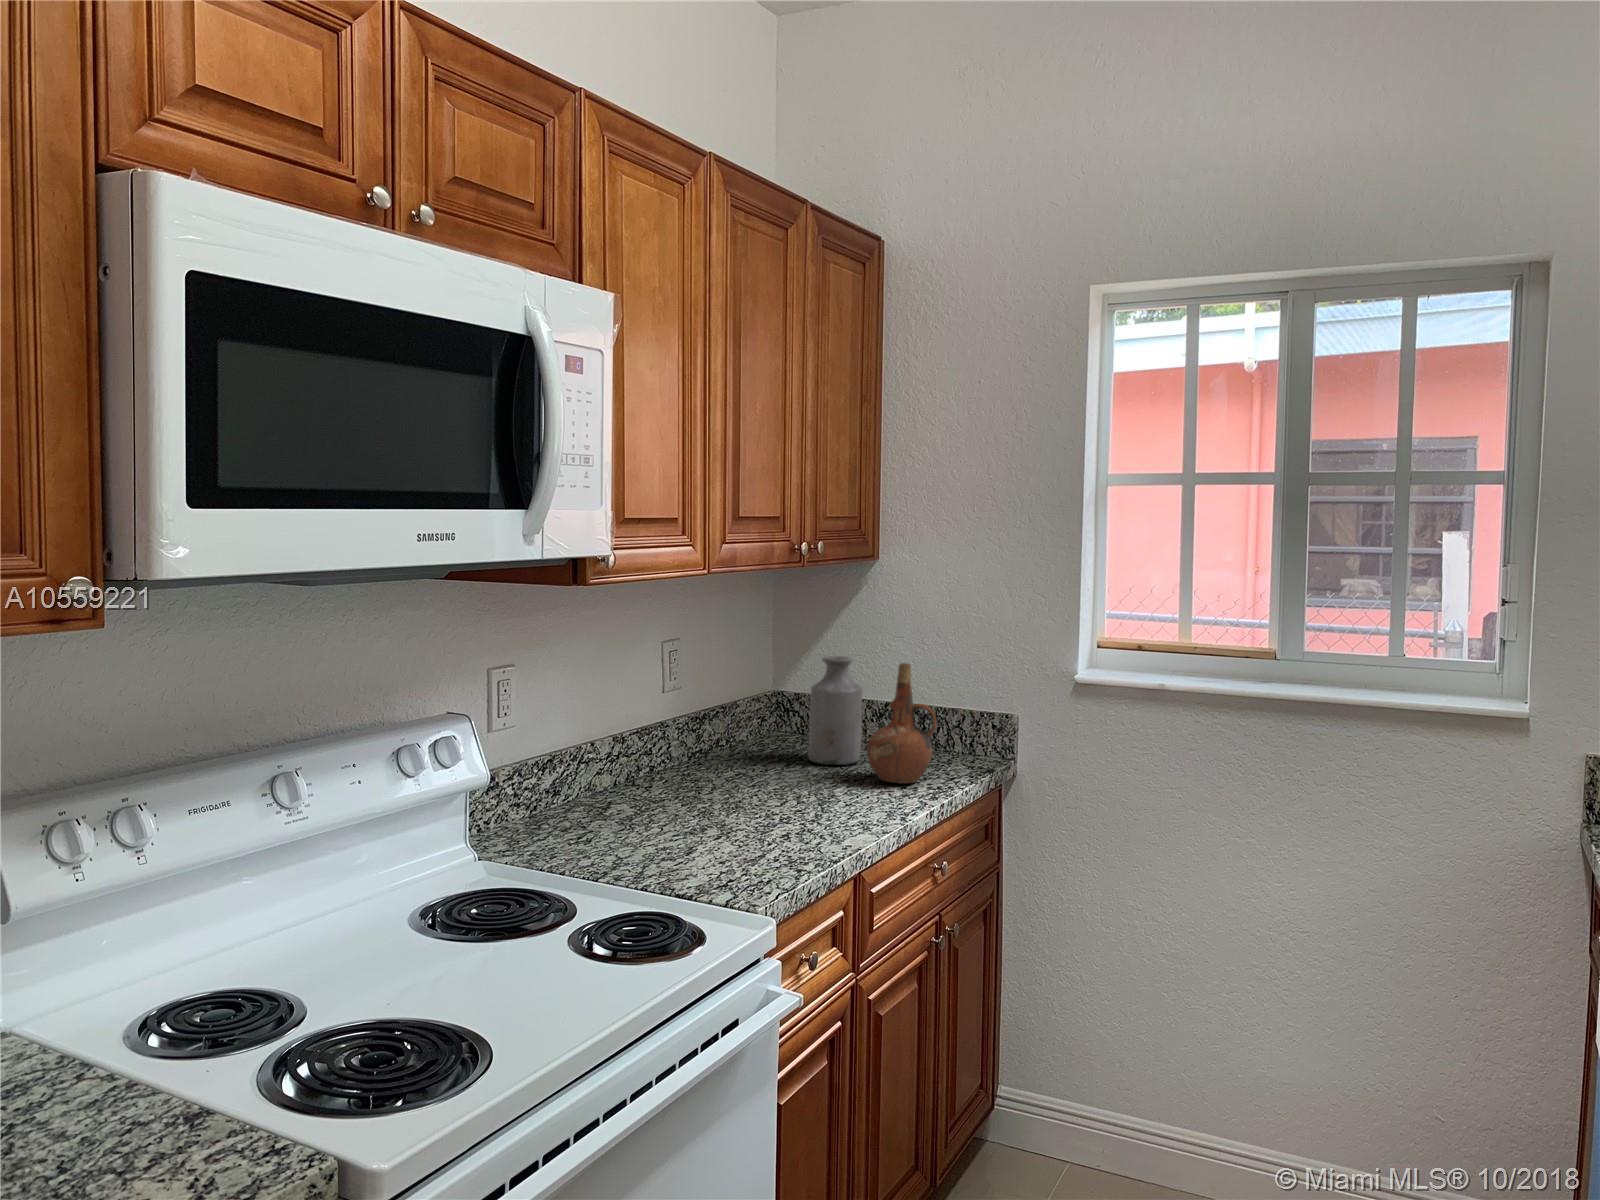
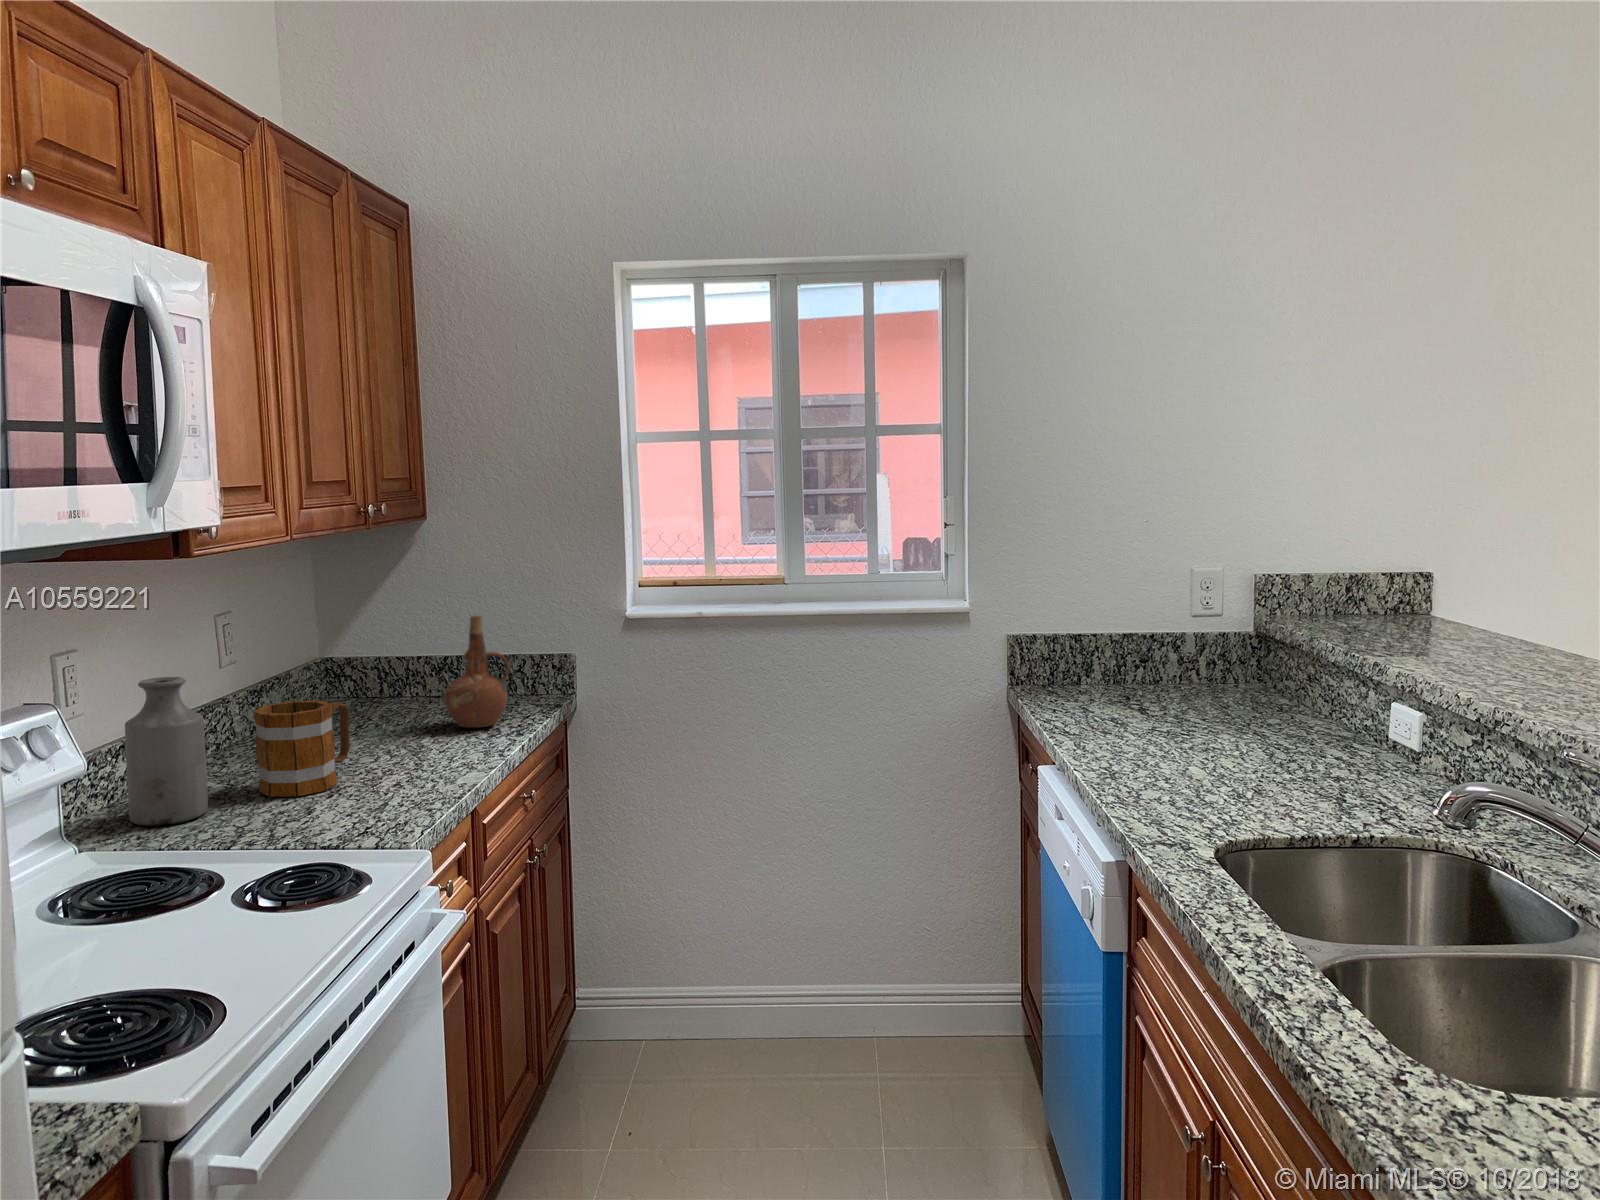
bottle: present [809,656,862,765] -> present [125,677,208,826]
mug: none [658,735,753,834] -> present [253,701,349,797]

